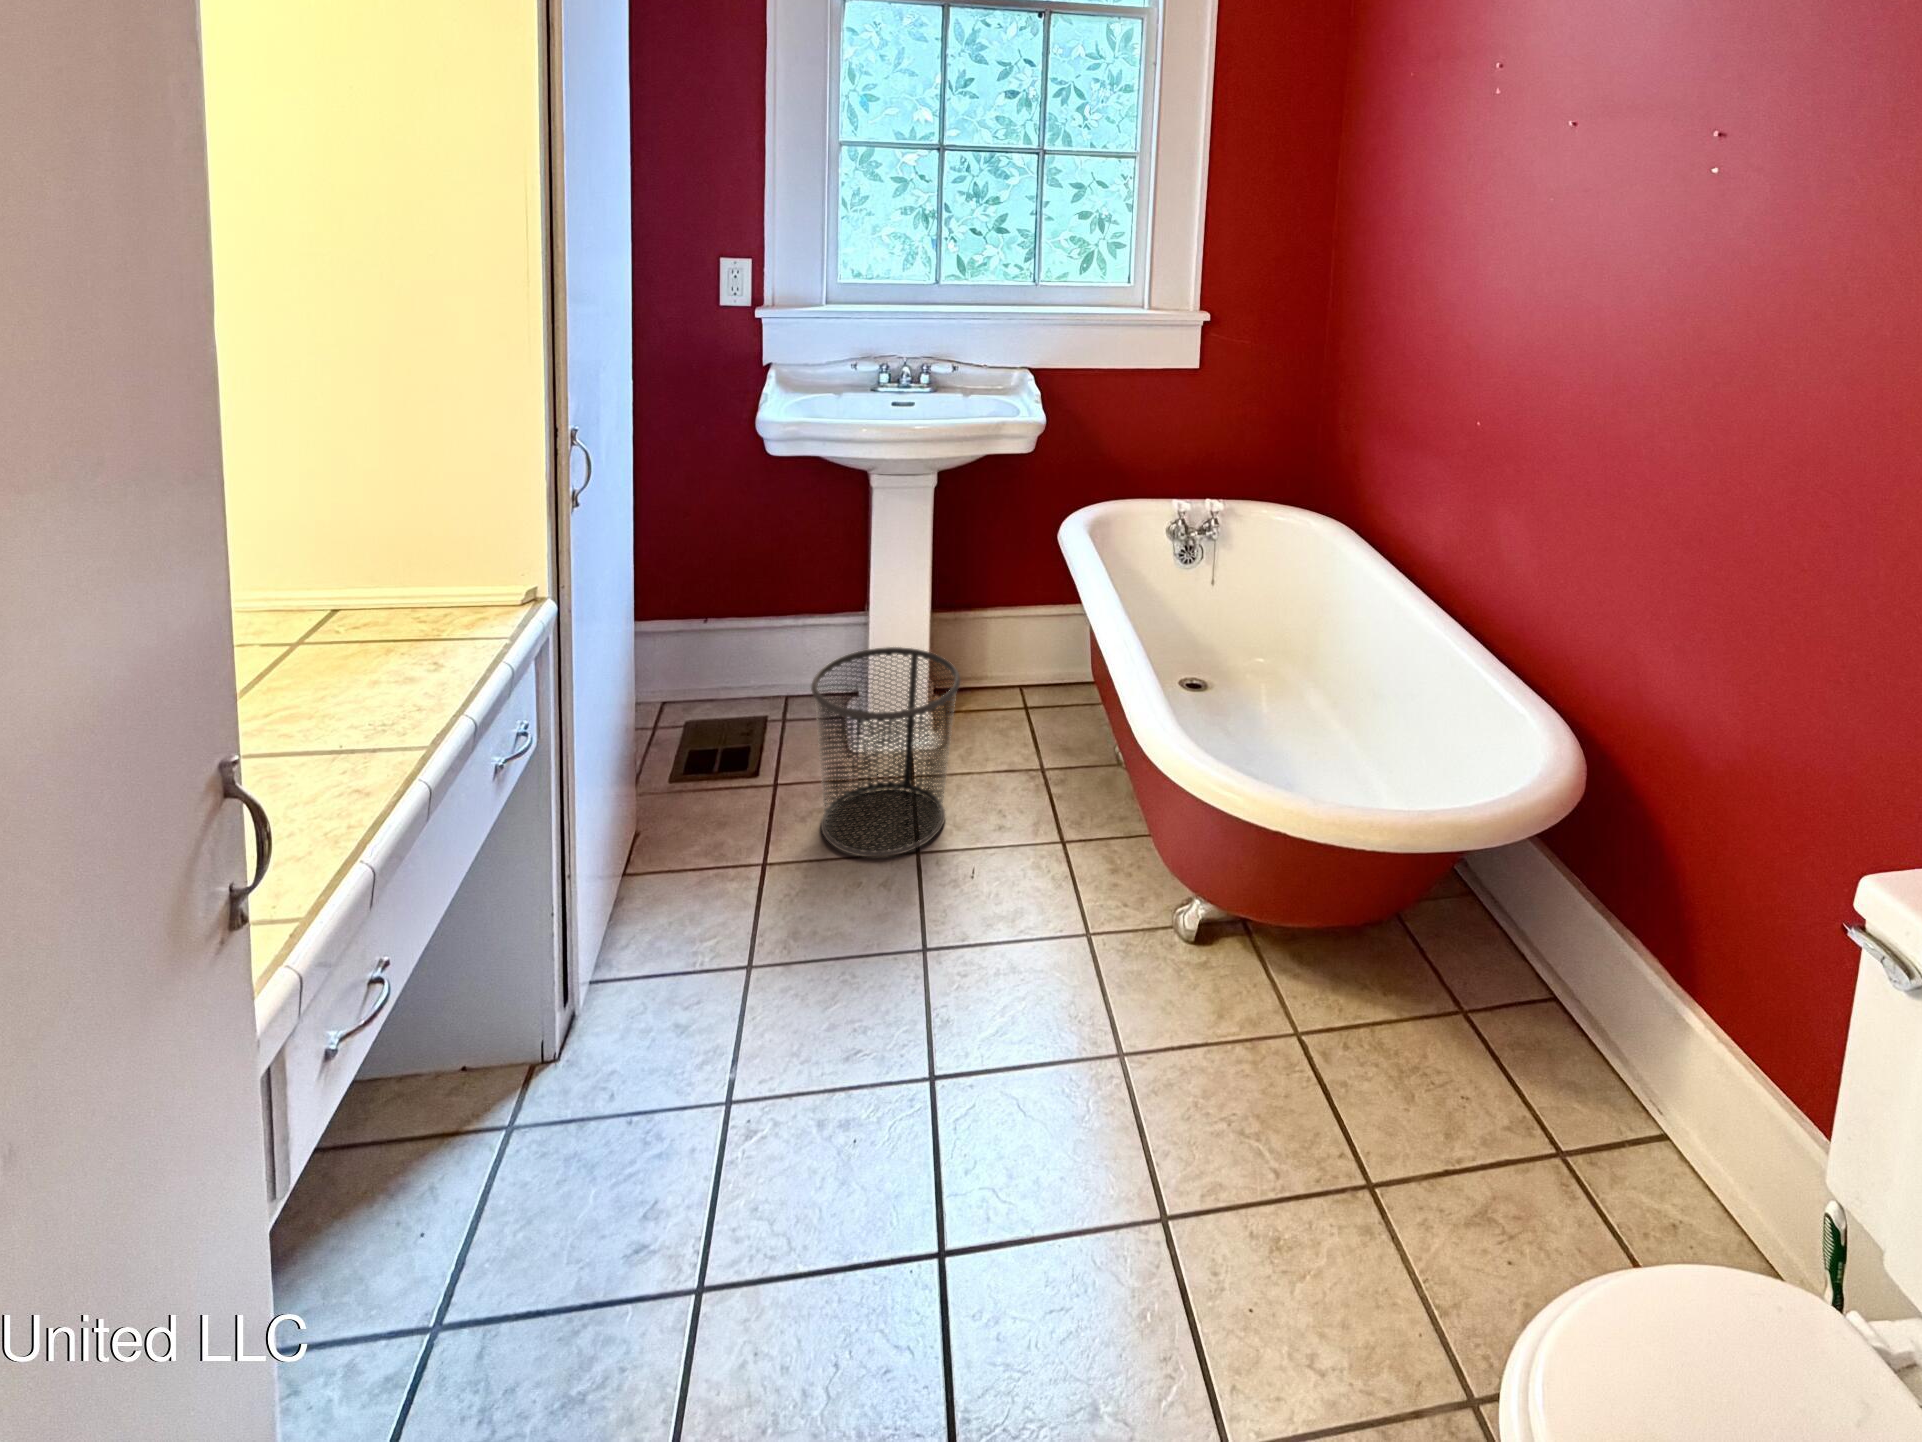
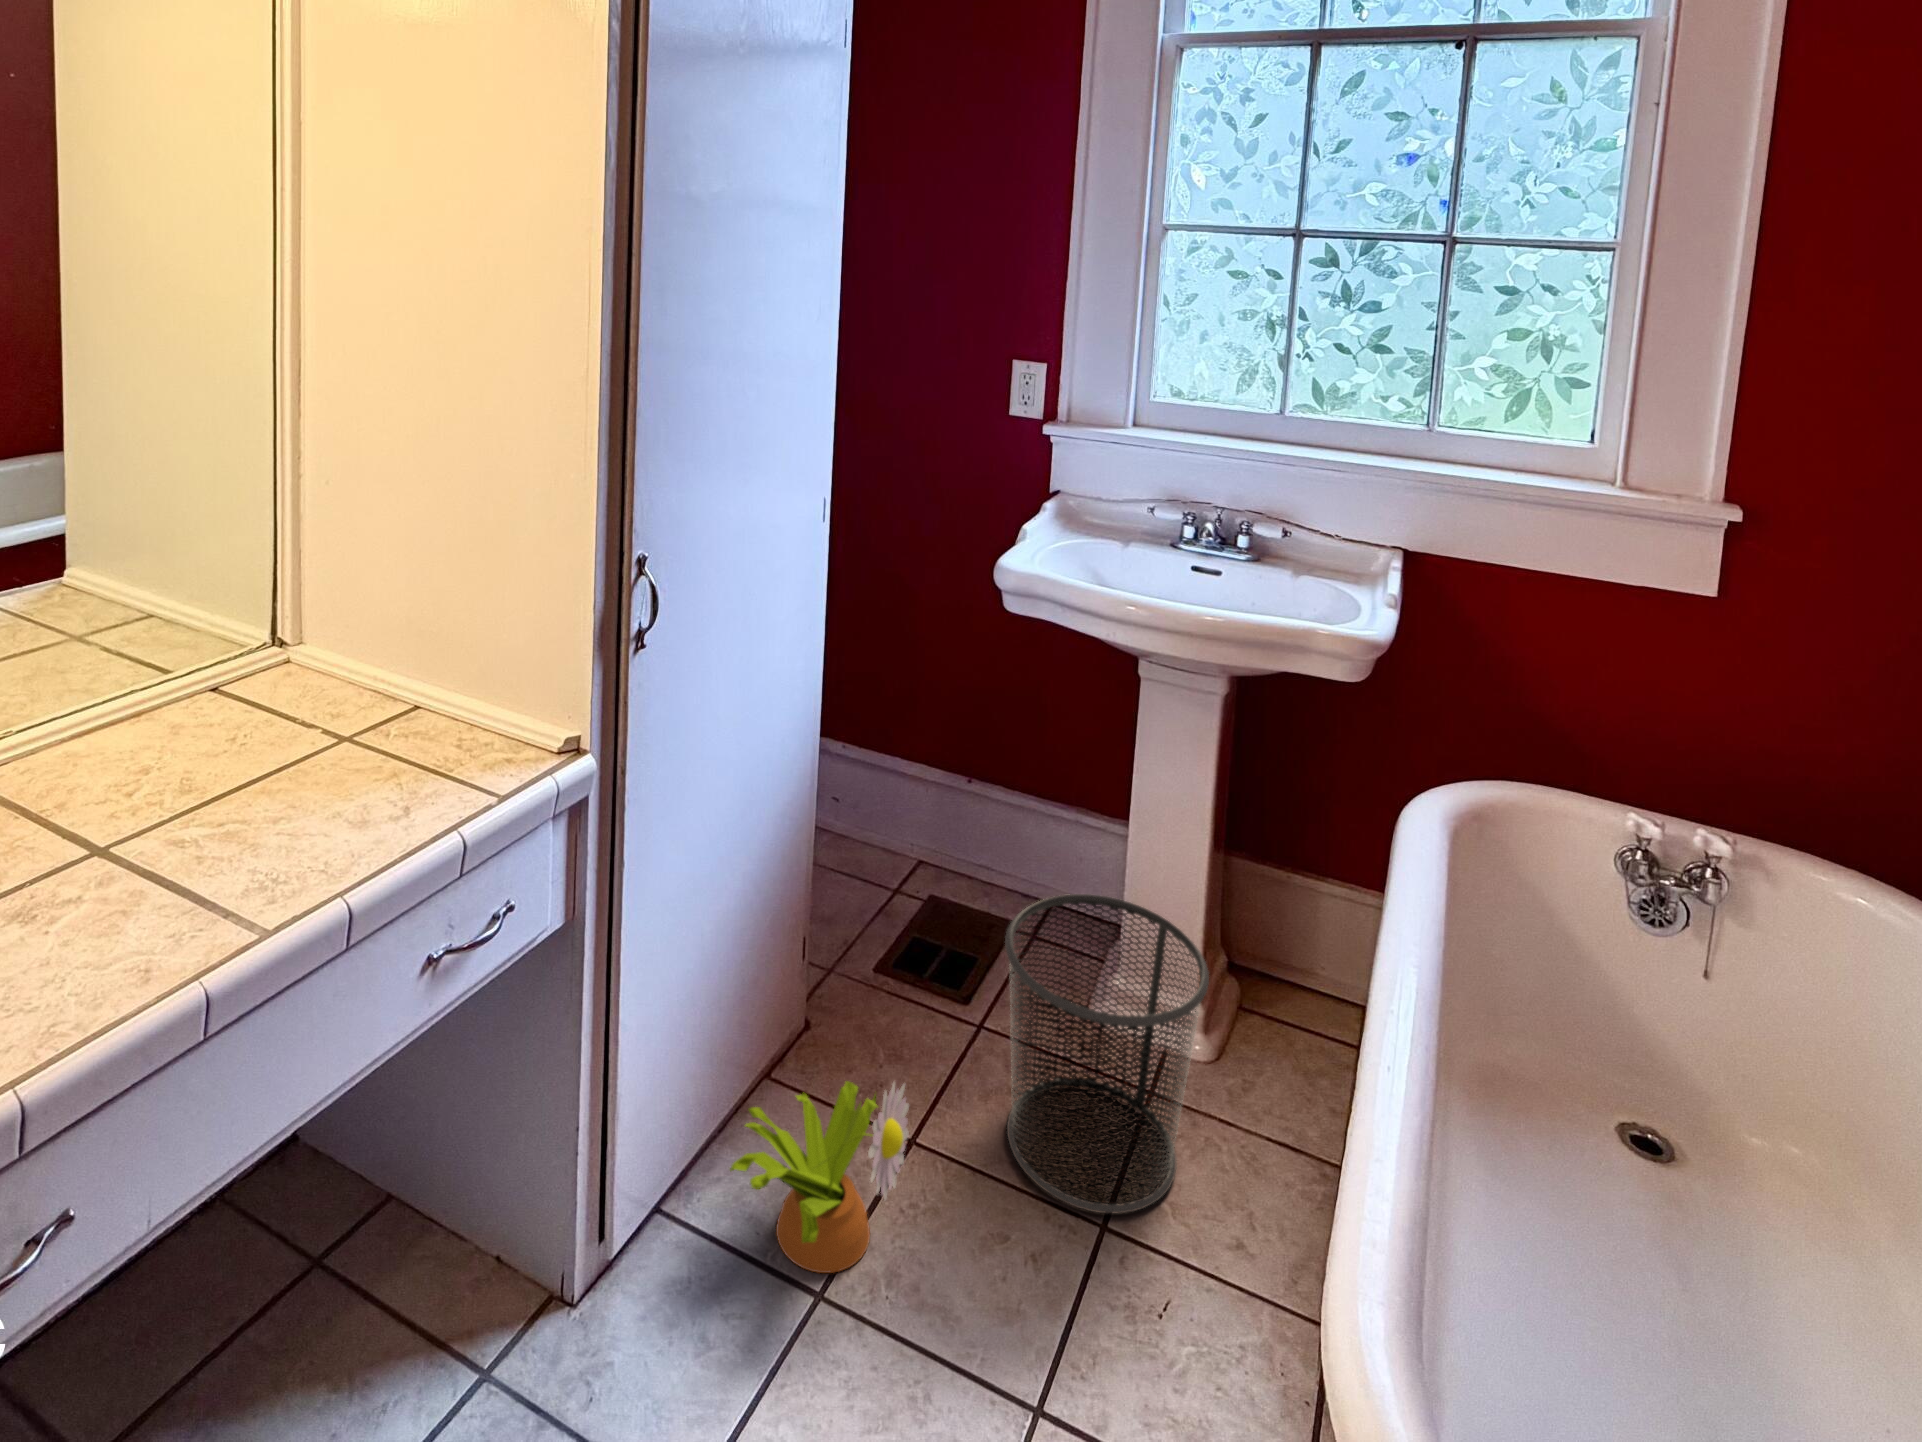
decorative plant: none [636,809,782,974] -> present [730,1081,909,1273]

